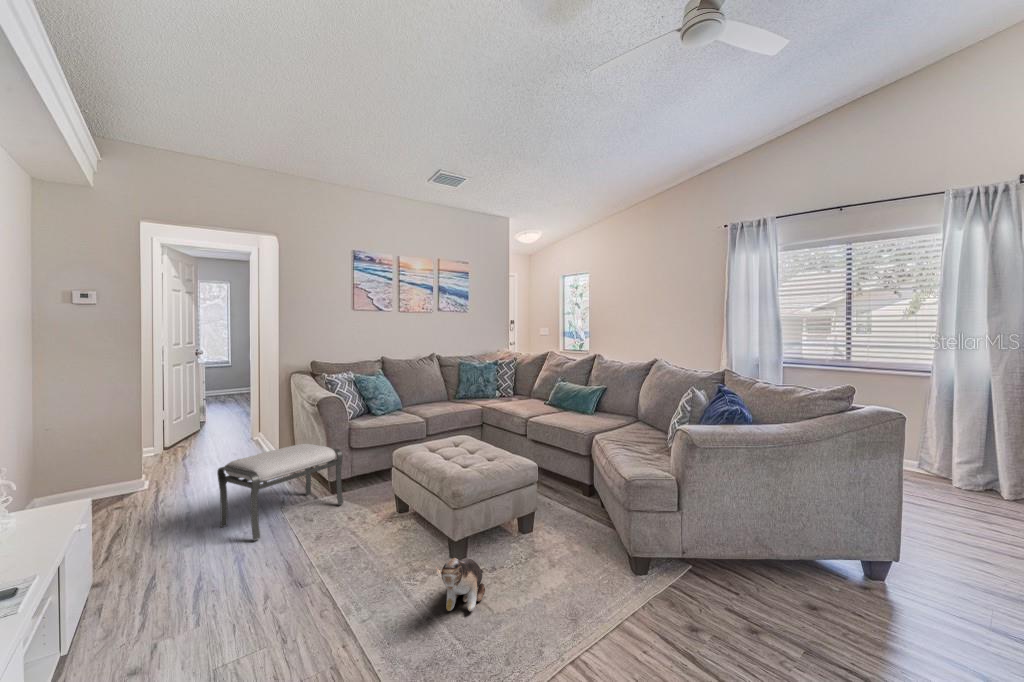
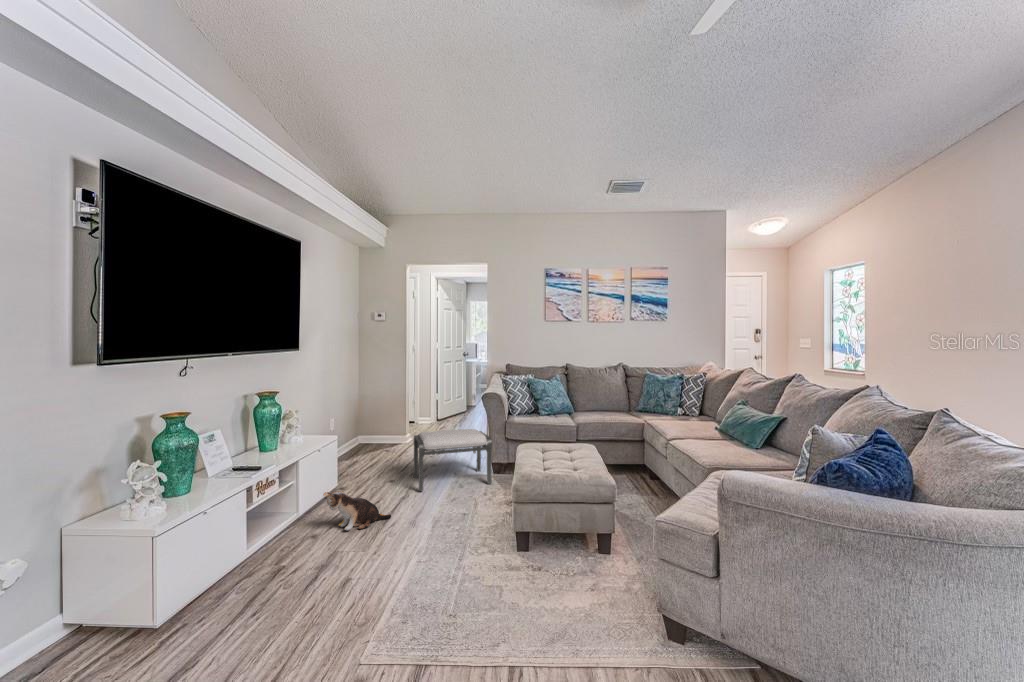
plush toy: present [436,558,485,611] -> present [323,491,391,531]

